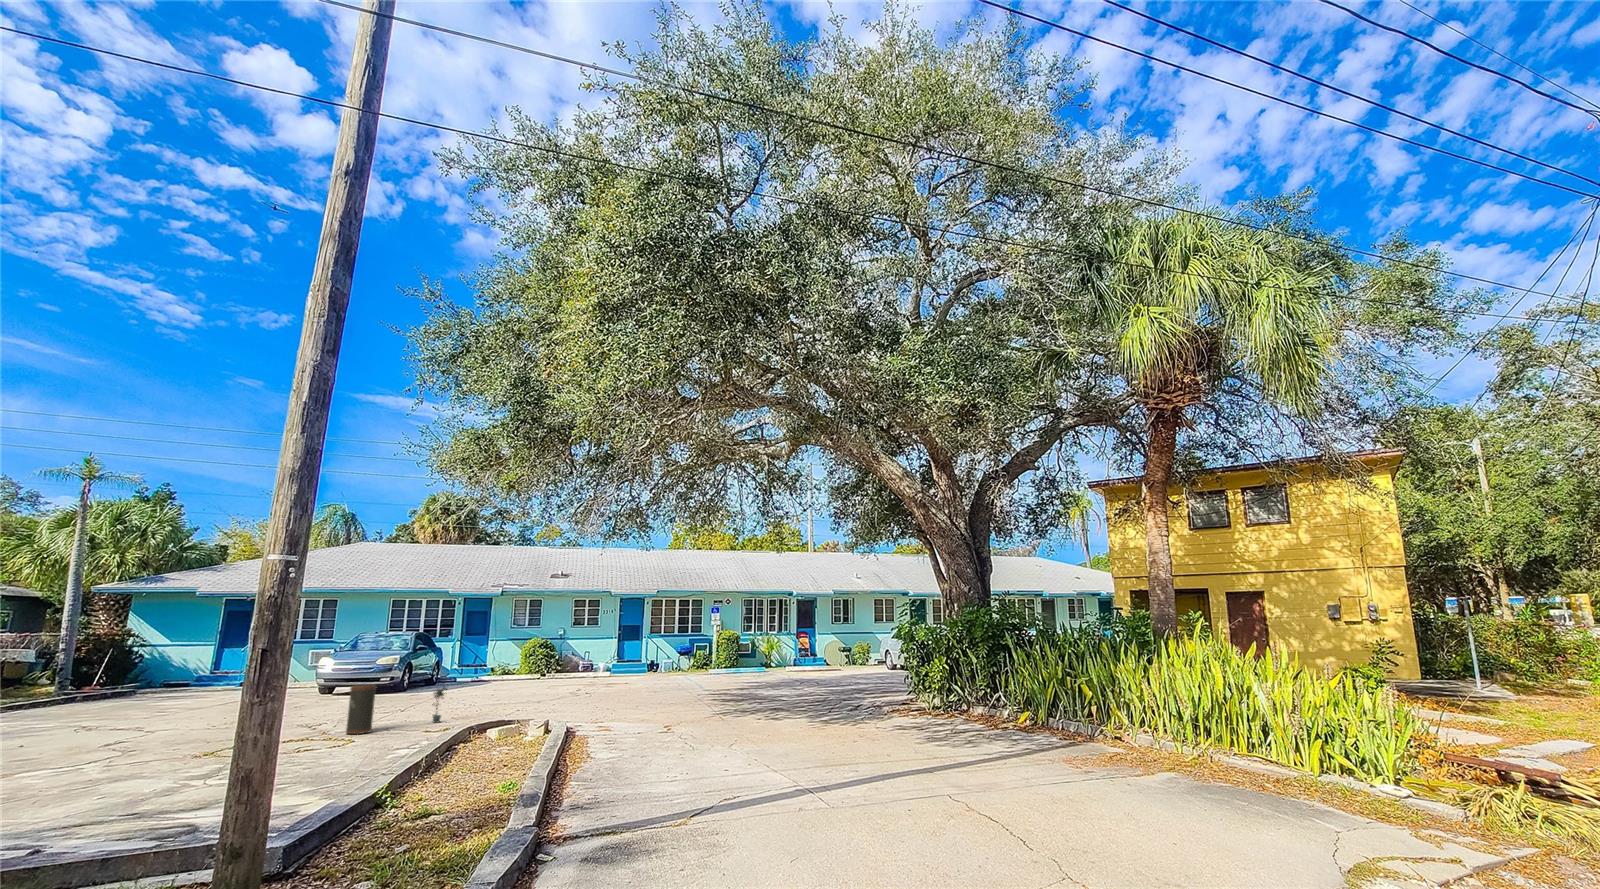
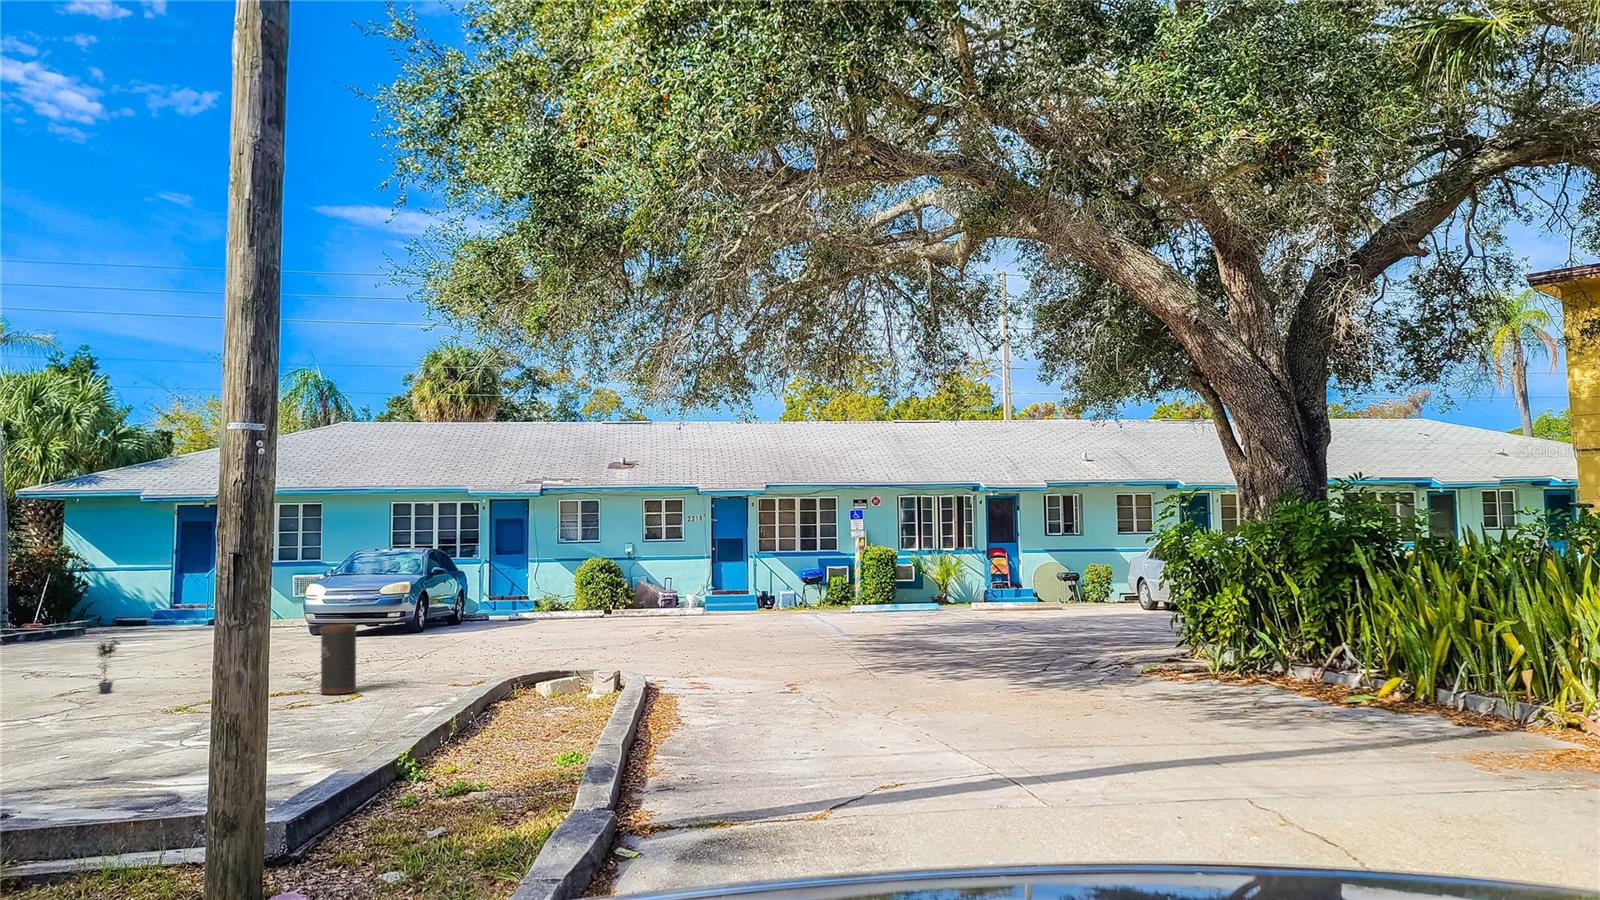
potted plant: present [432,686,447,723] -> present [98,639,120,693]

